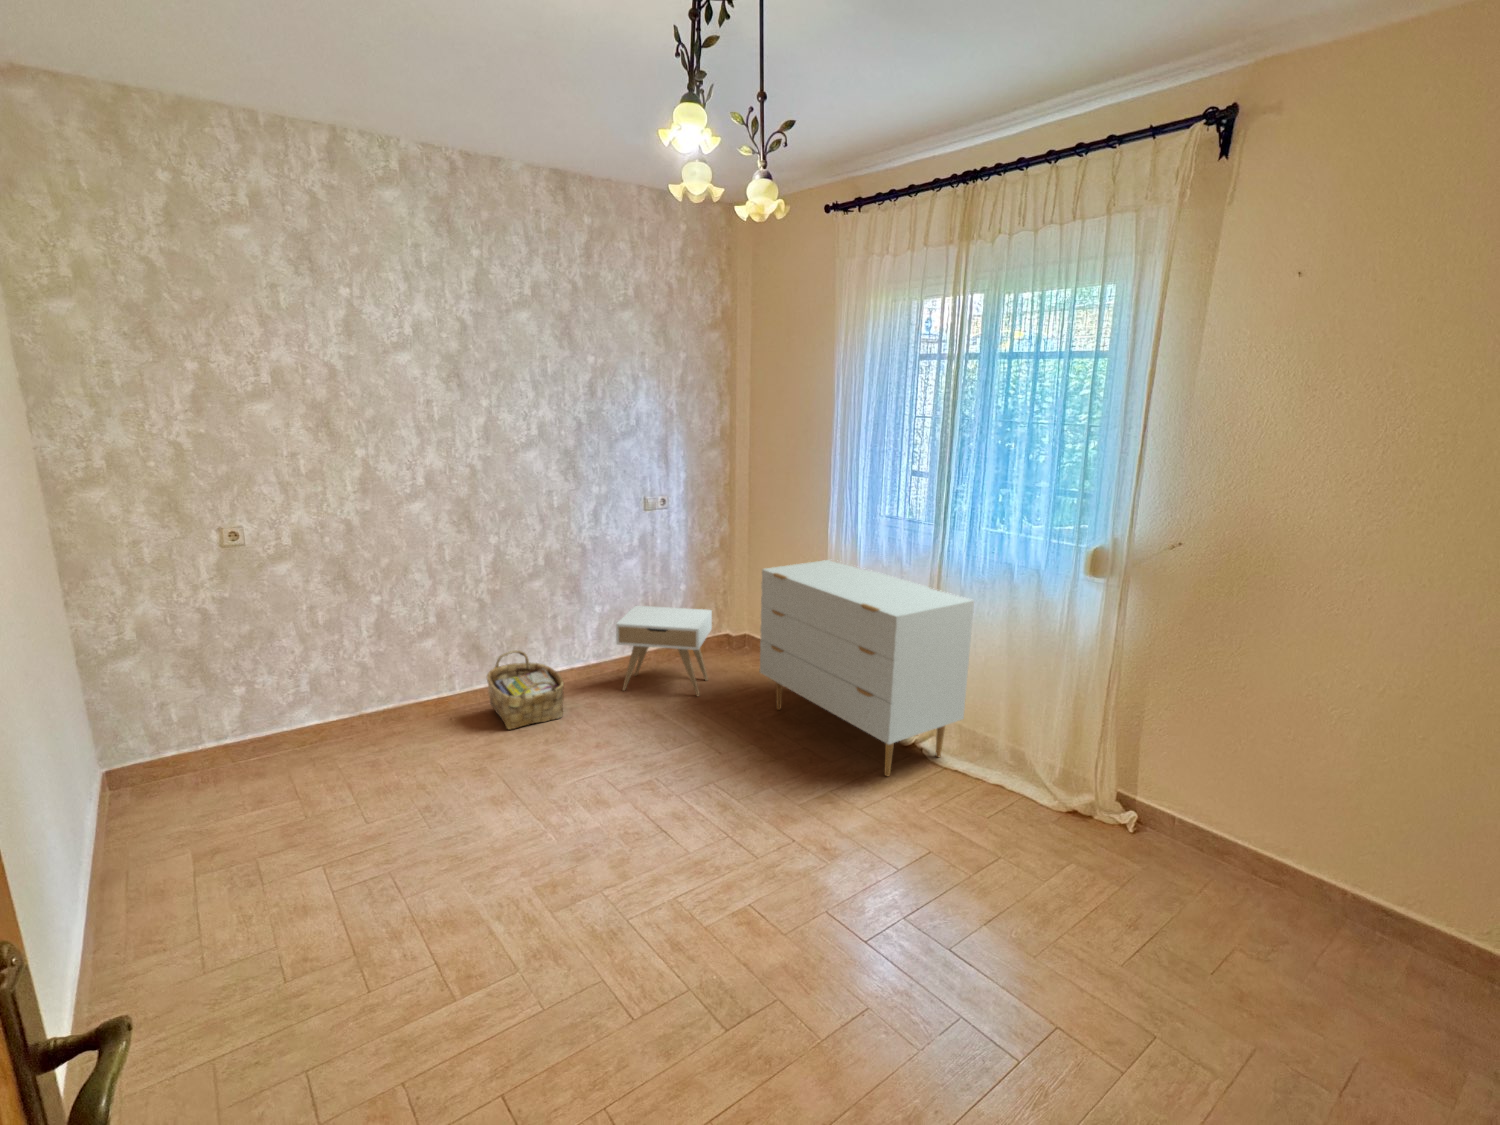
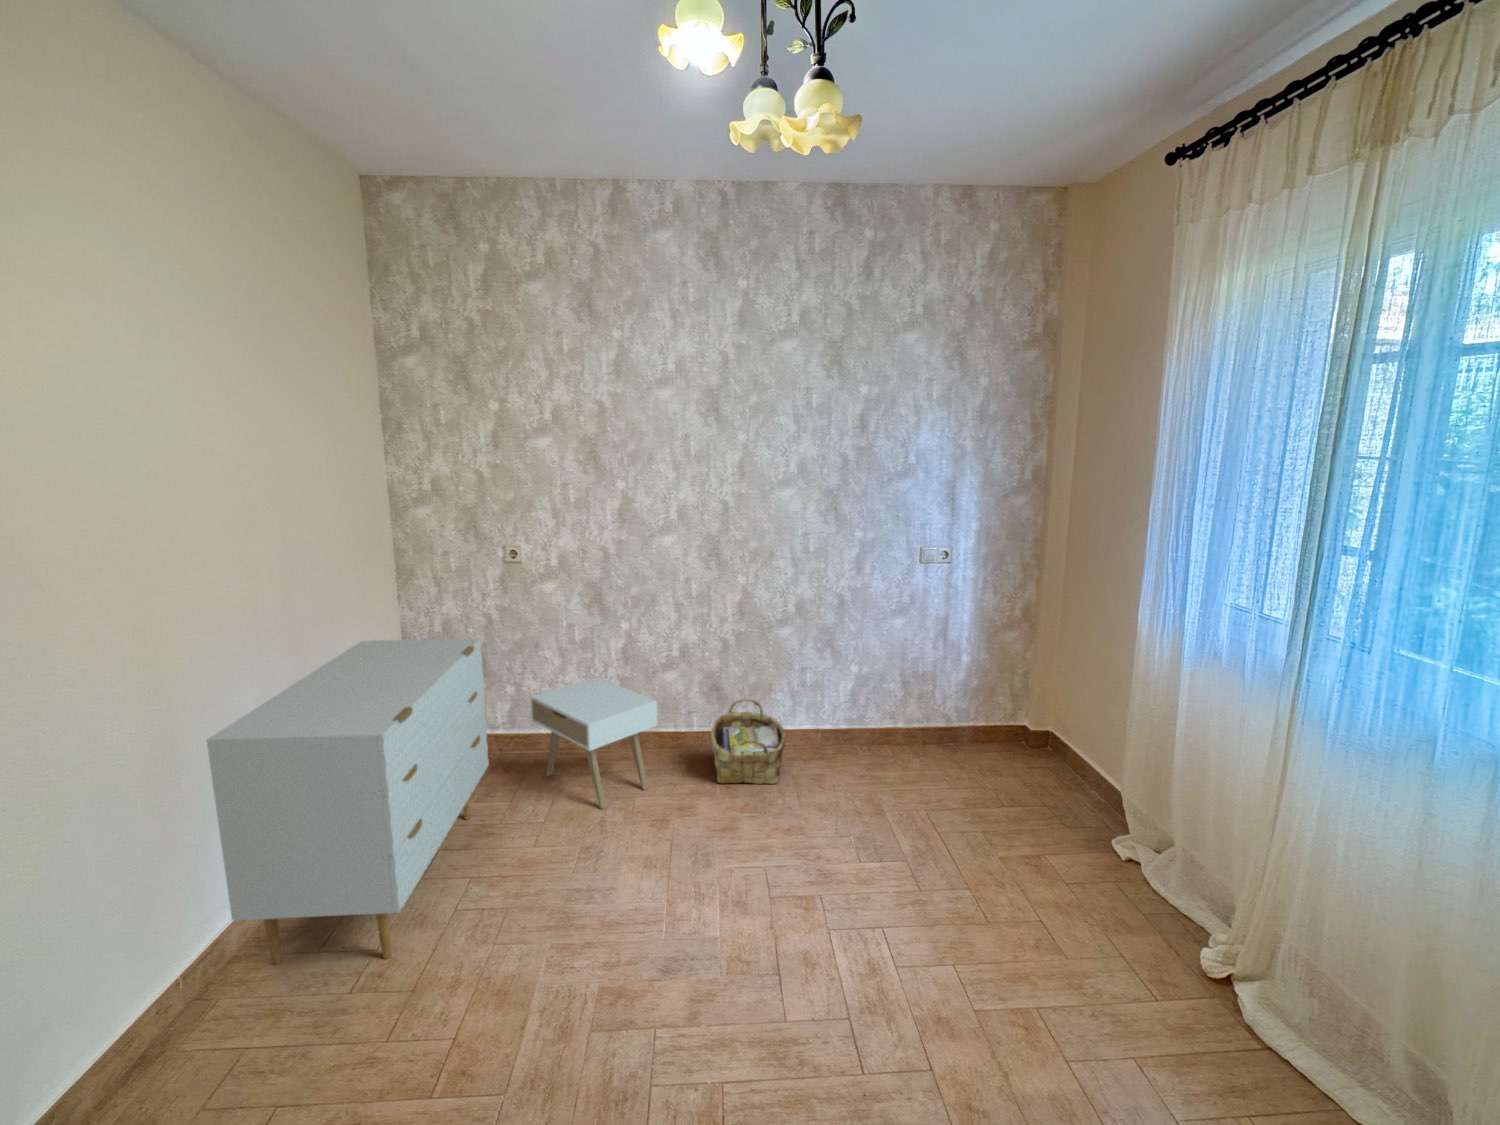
dresser: present [759,559,974,776] -> present [207,639,489,964]
nightstand: present [616,606,712,696] -> present [531,677,657,809]

